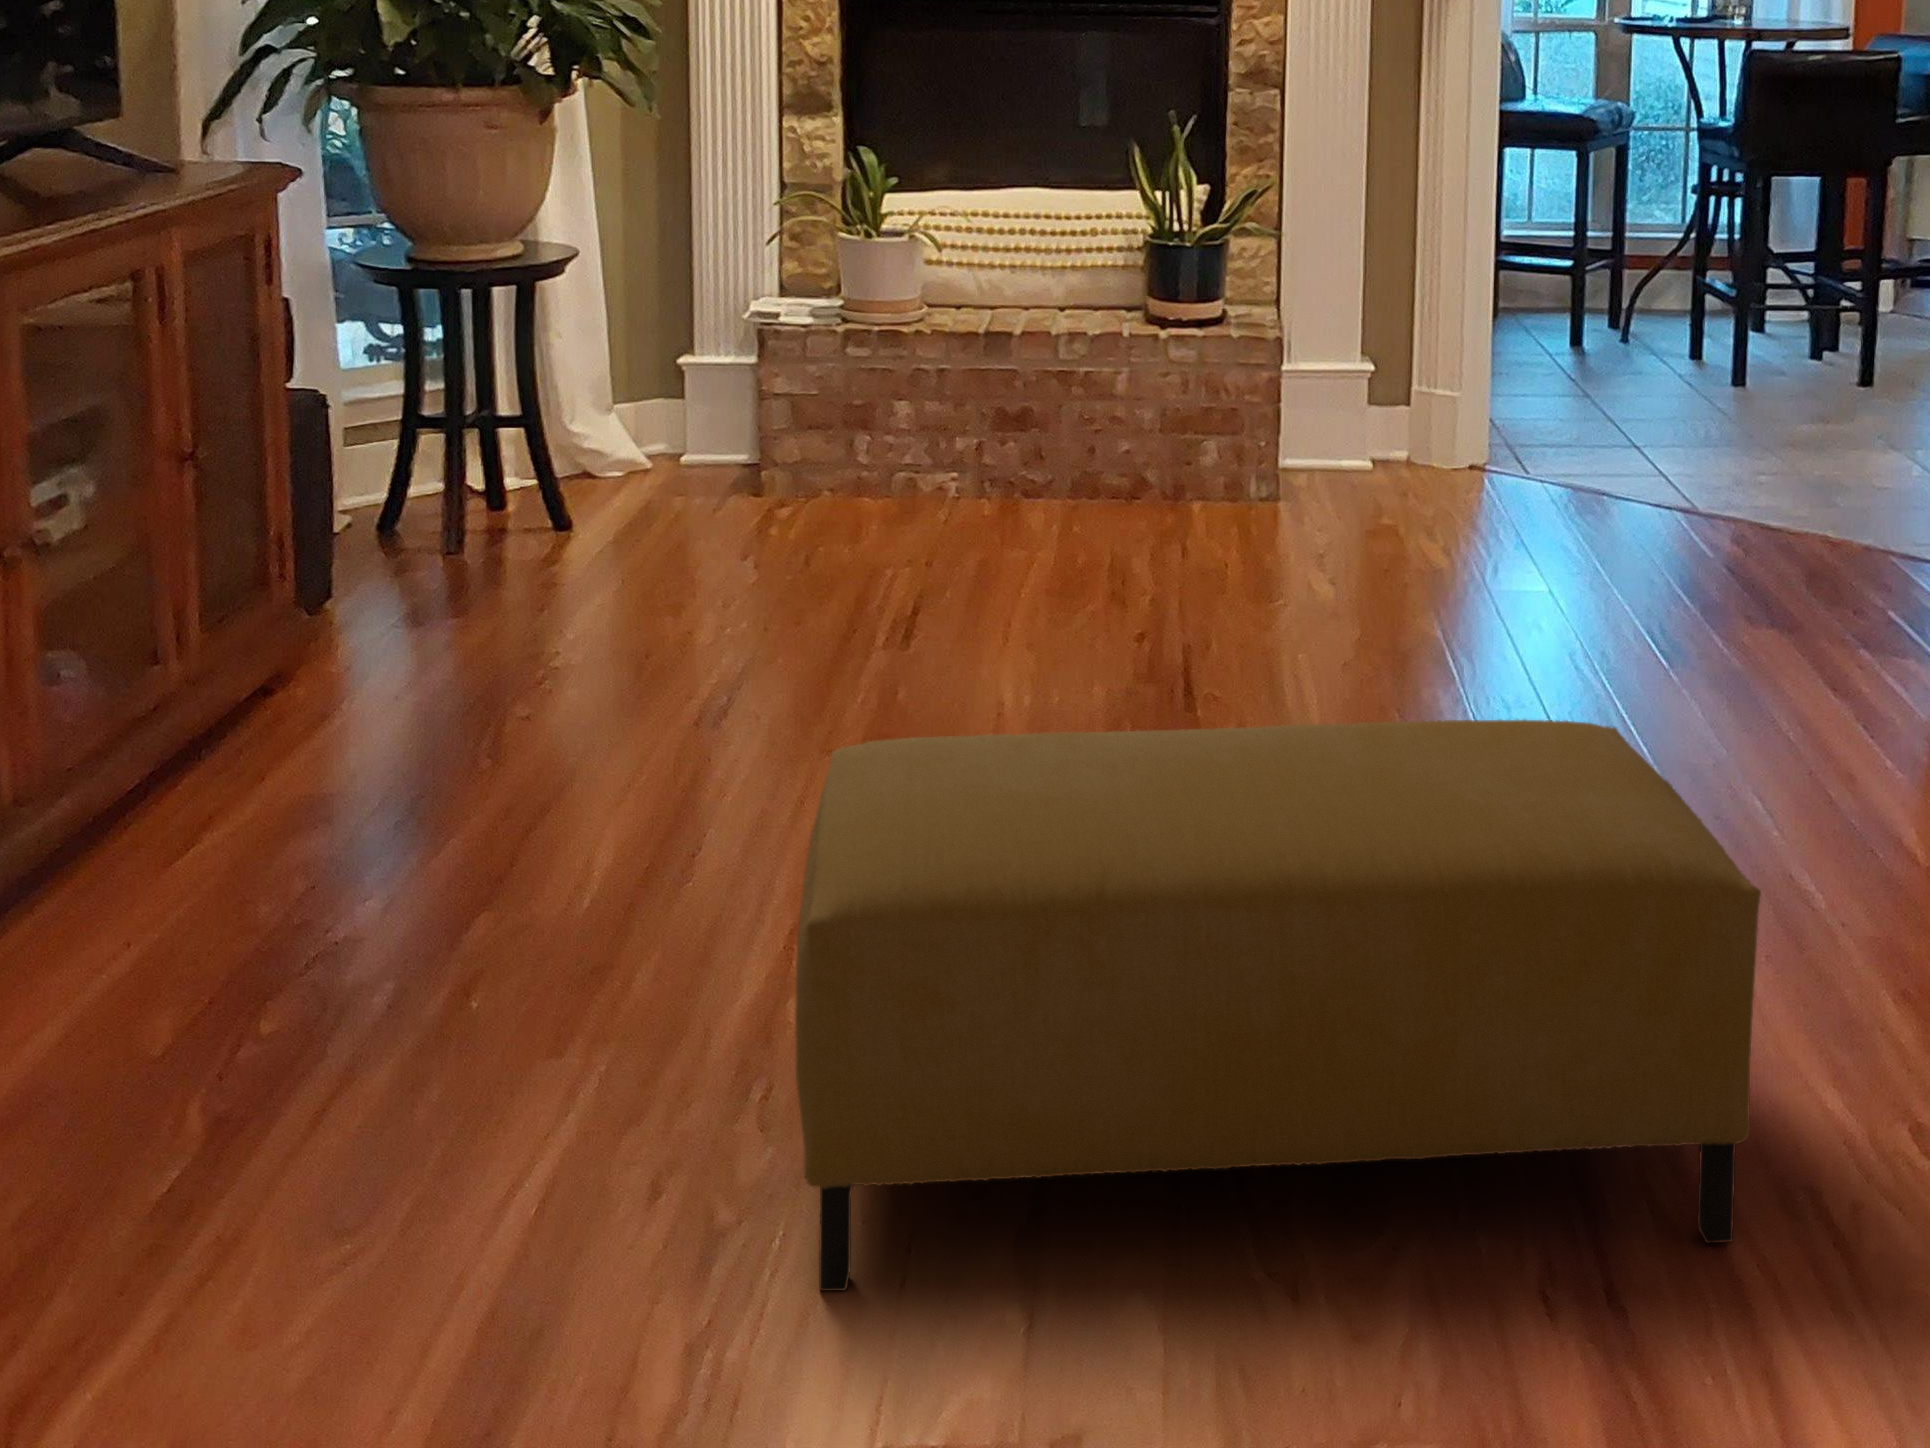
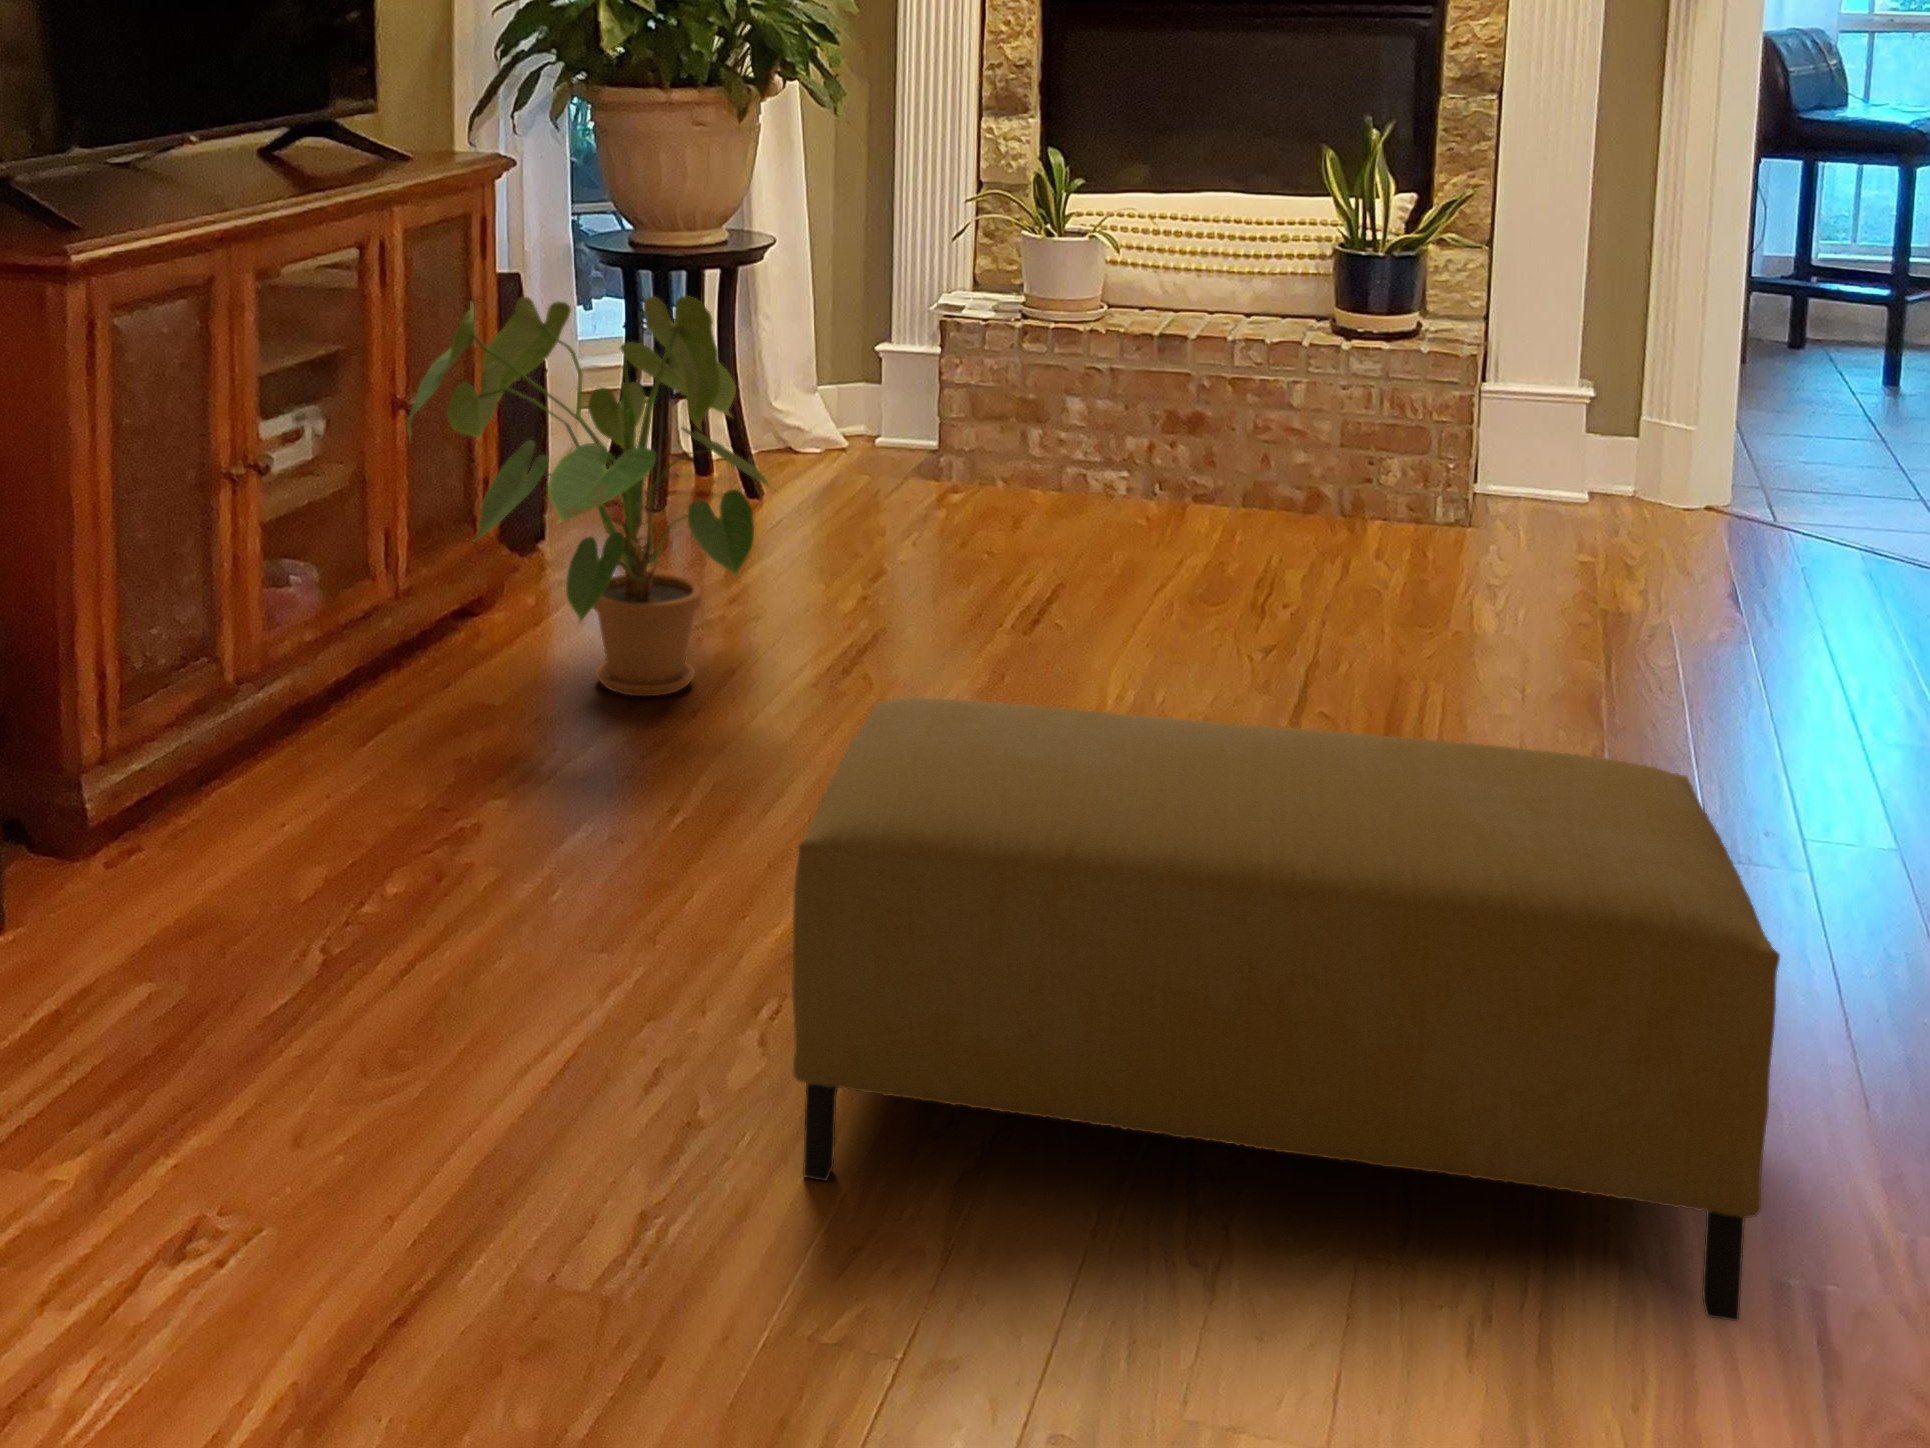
house plant: none [192,318,643,768] -> present [407,296,769,696]

